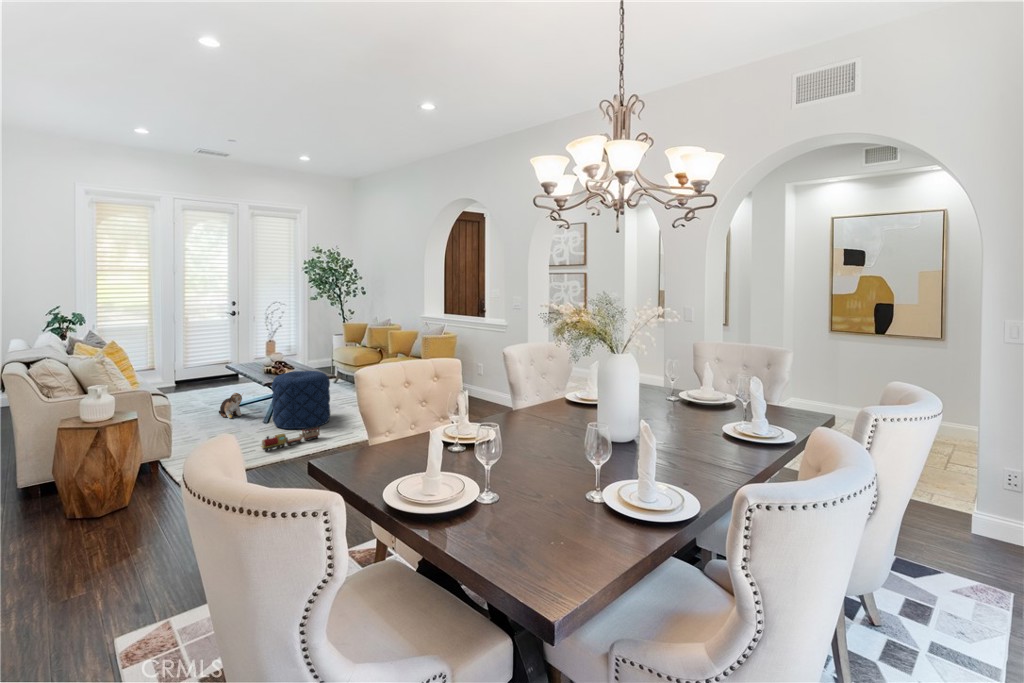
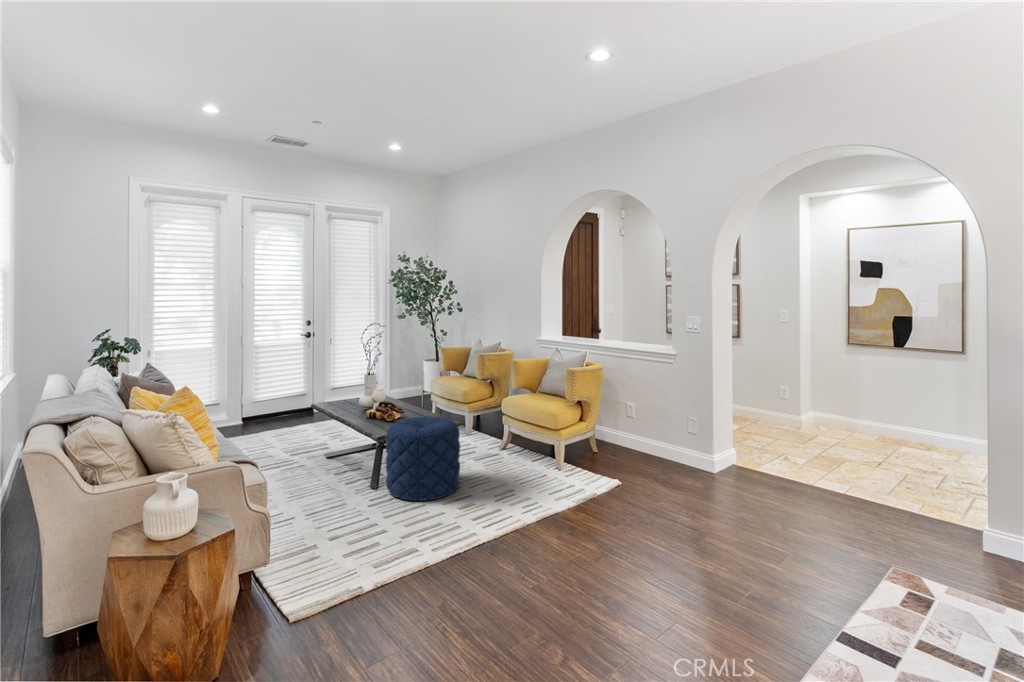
plush toy: present [219,393,243,419] -> none [307,445,343,480]
toy train: present [261,426,320,451] -> none [389,501,462,545]

